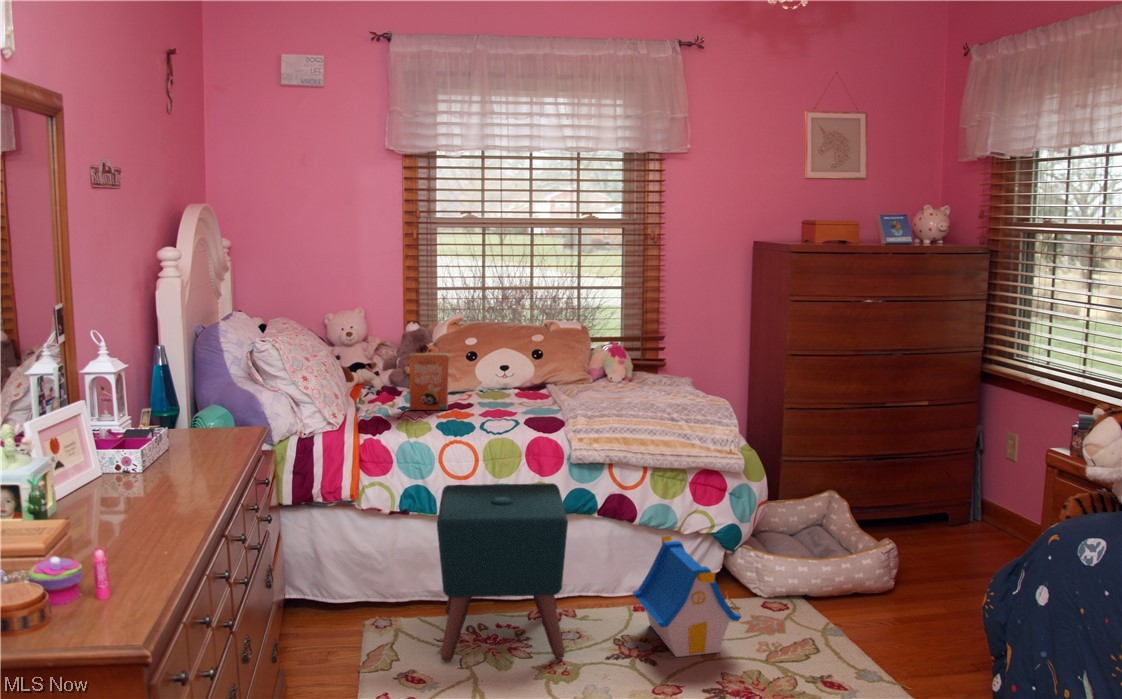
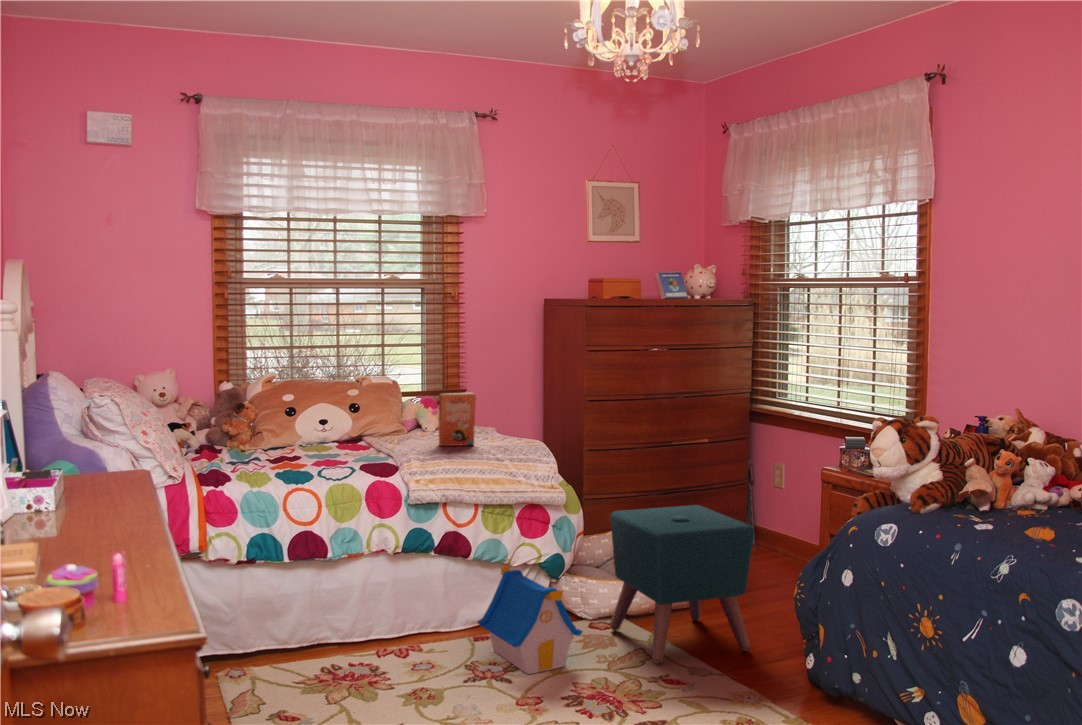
paperback book: present [409,353,449,410] -> present [439,392,476,446]
ottoman: present [437,483,568,662] -> present [610,505,754,664]

